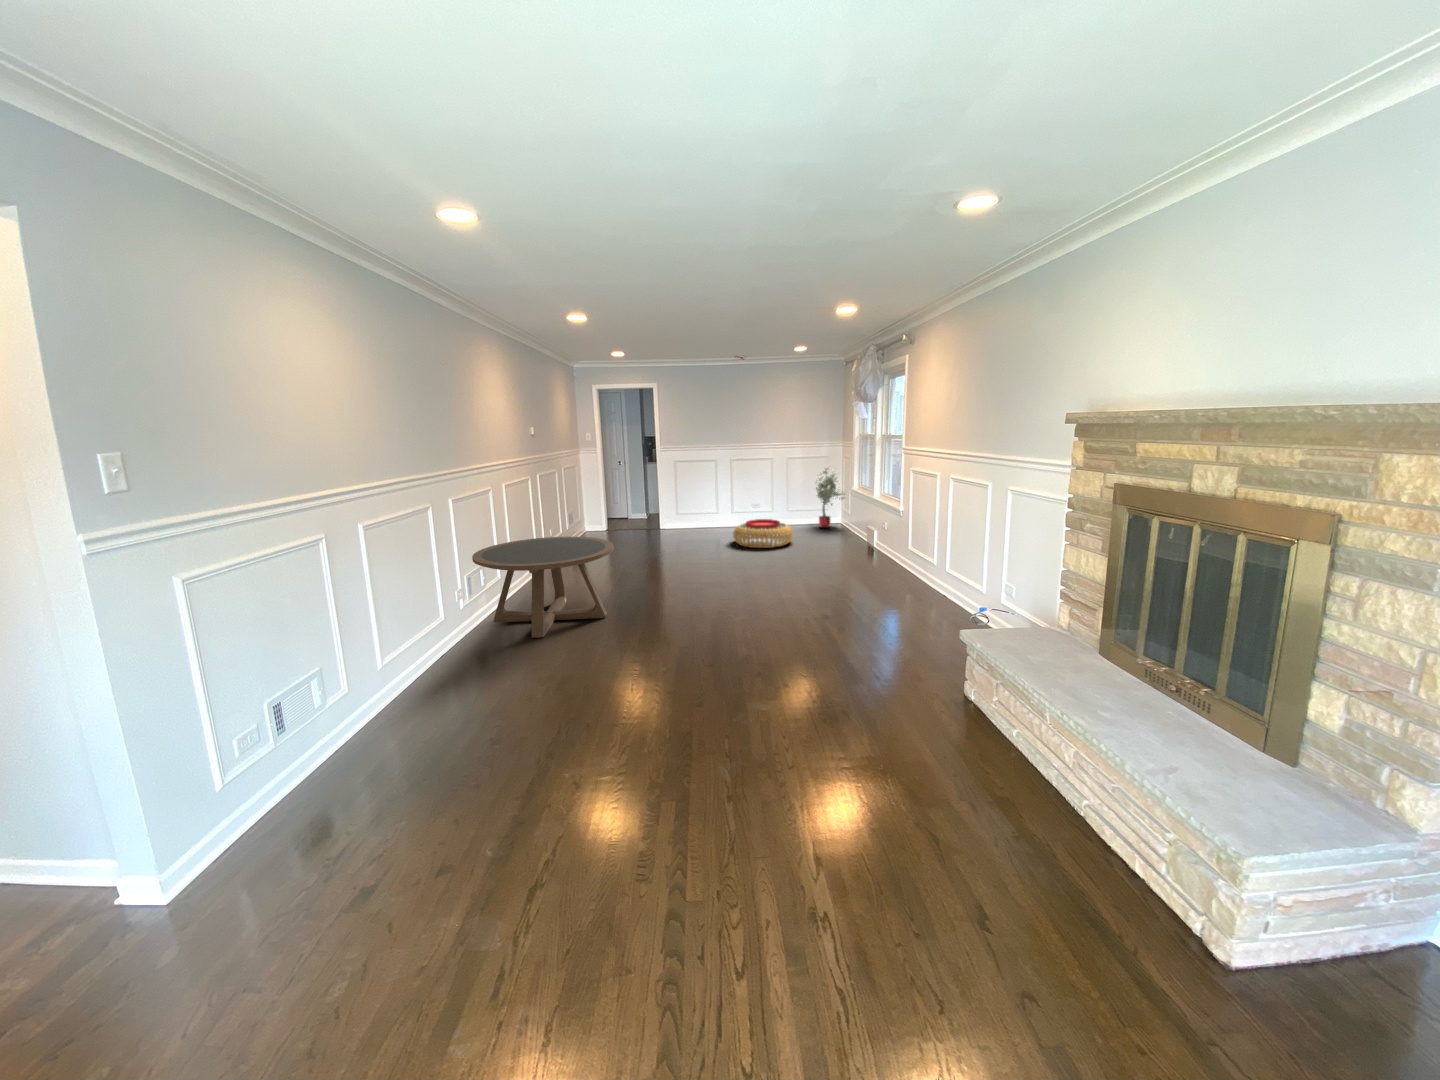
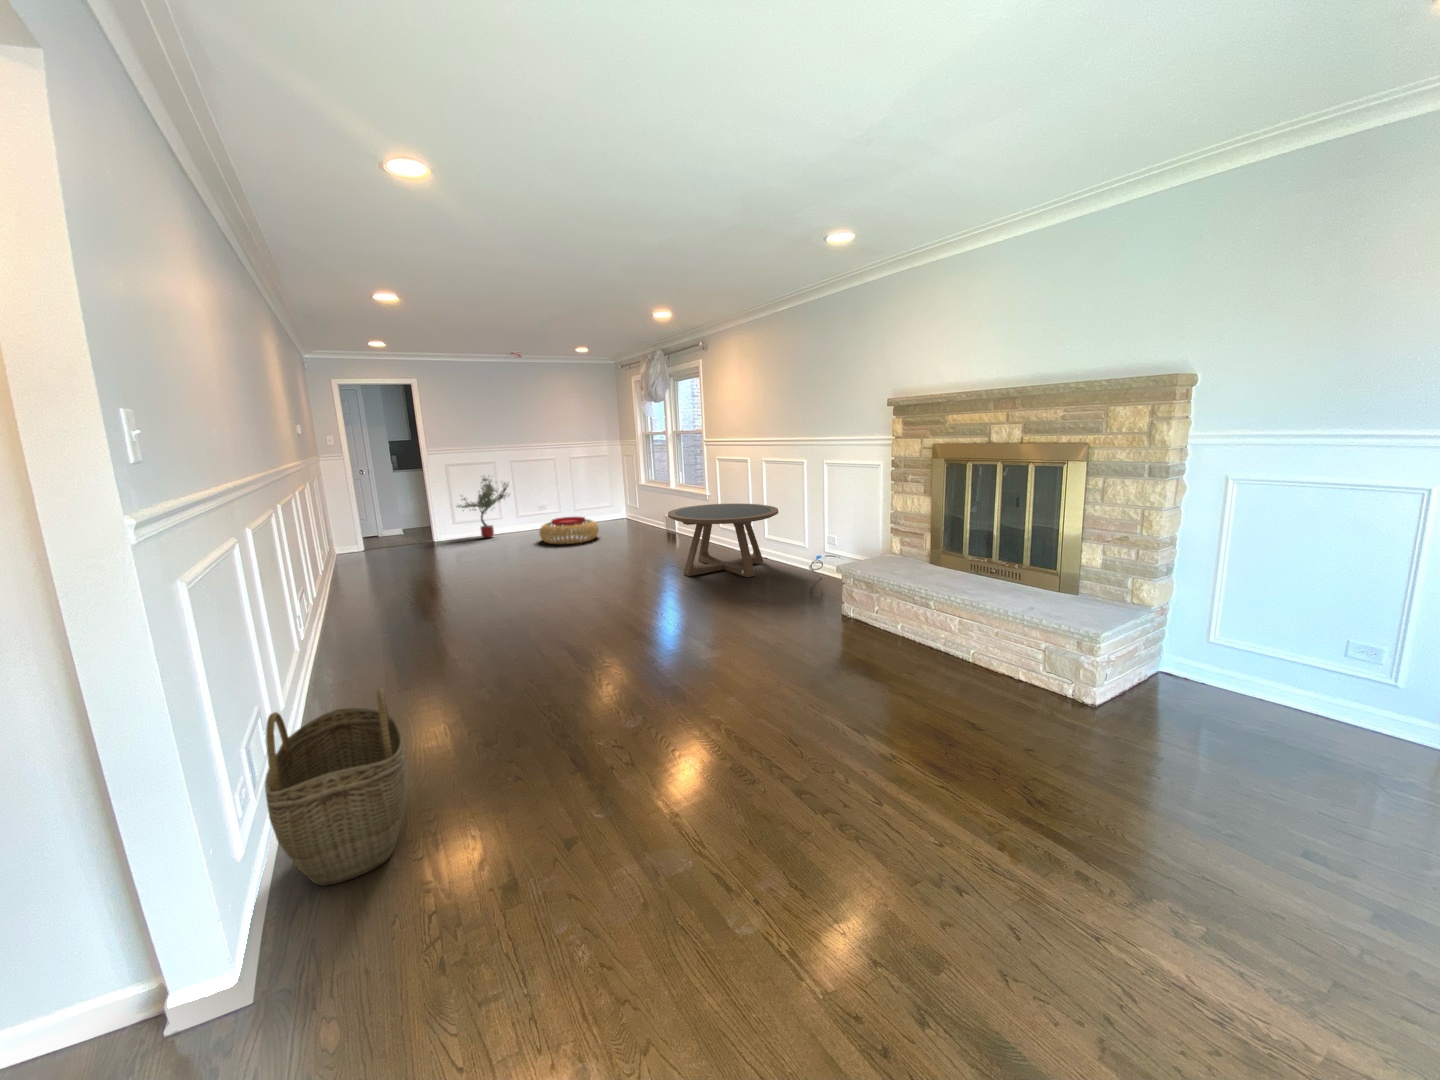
potted tree: present [816,468,846,528] -> present [458,475,509,538]
coffee table: present [472,537,614,638] -> present [668,504,778,577]
woven basket: none [263,681,394,828] -> present [265,688,408,886]

